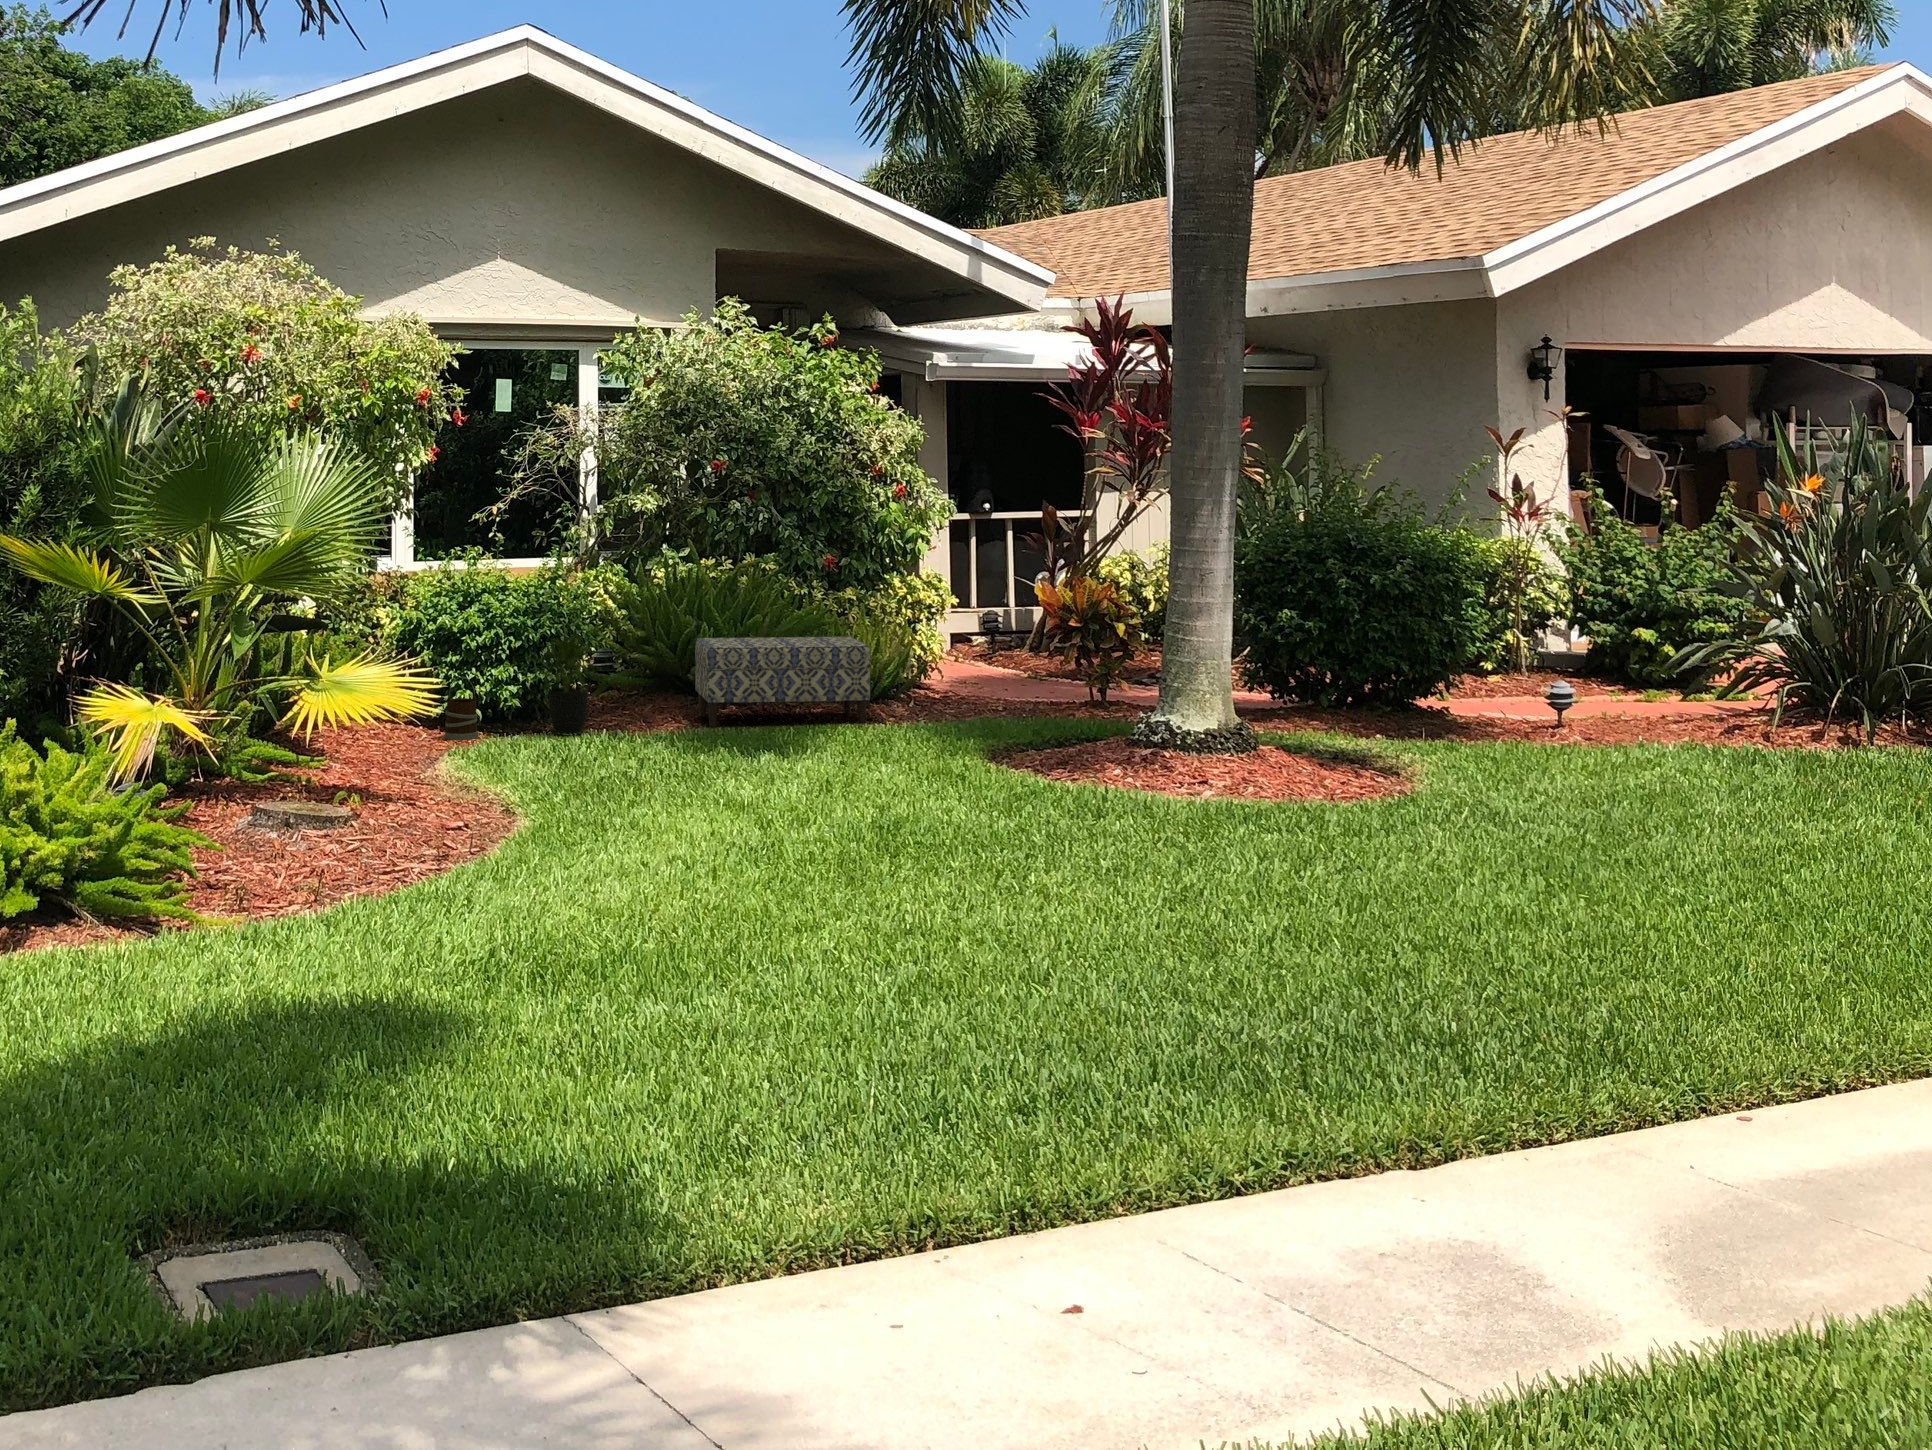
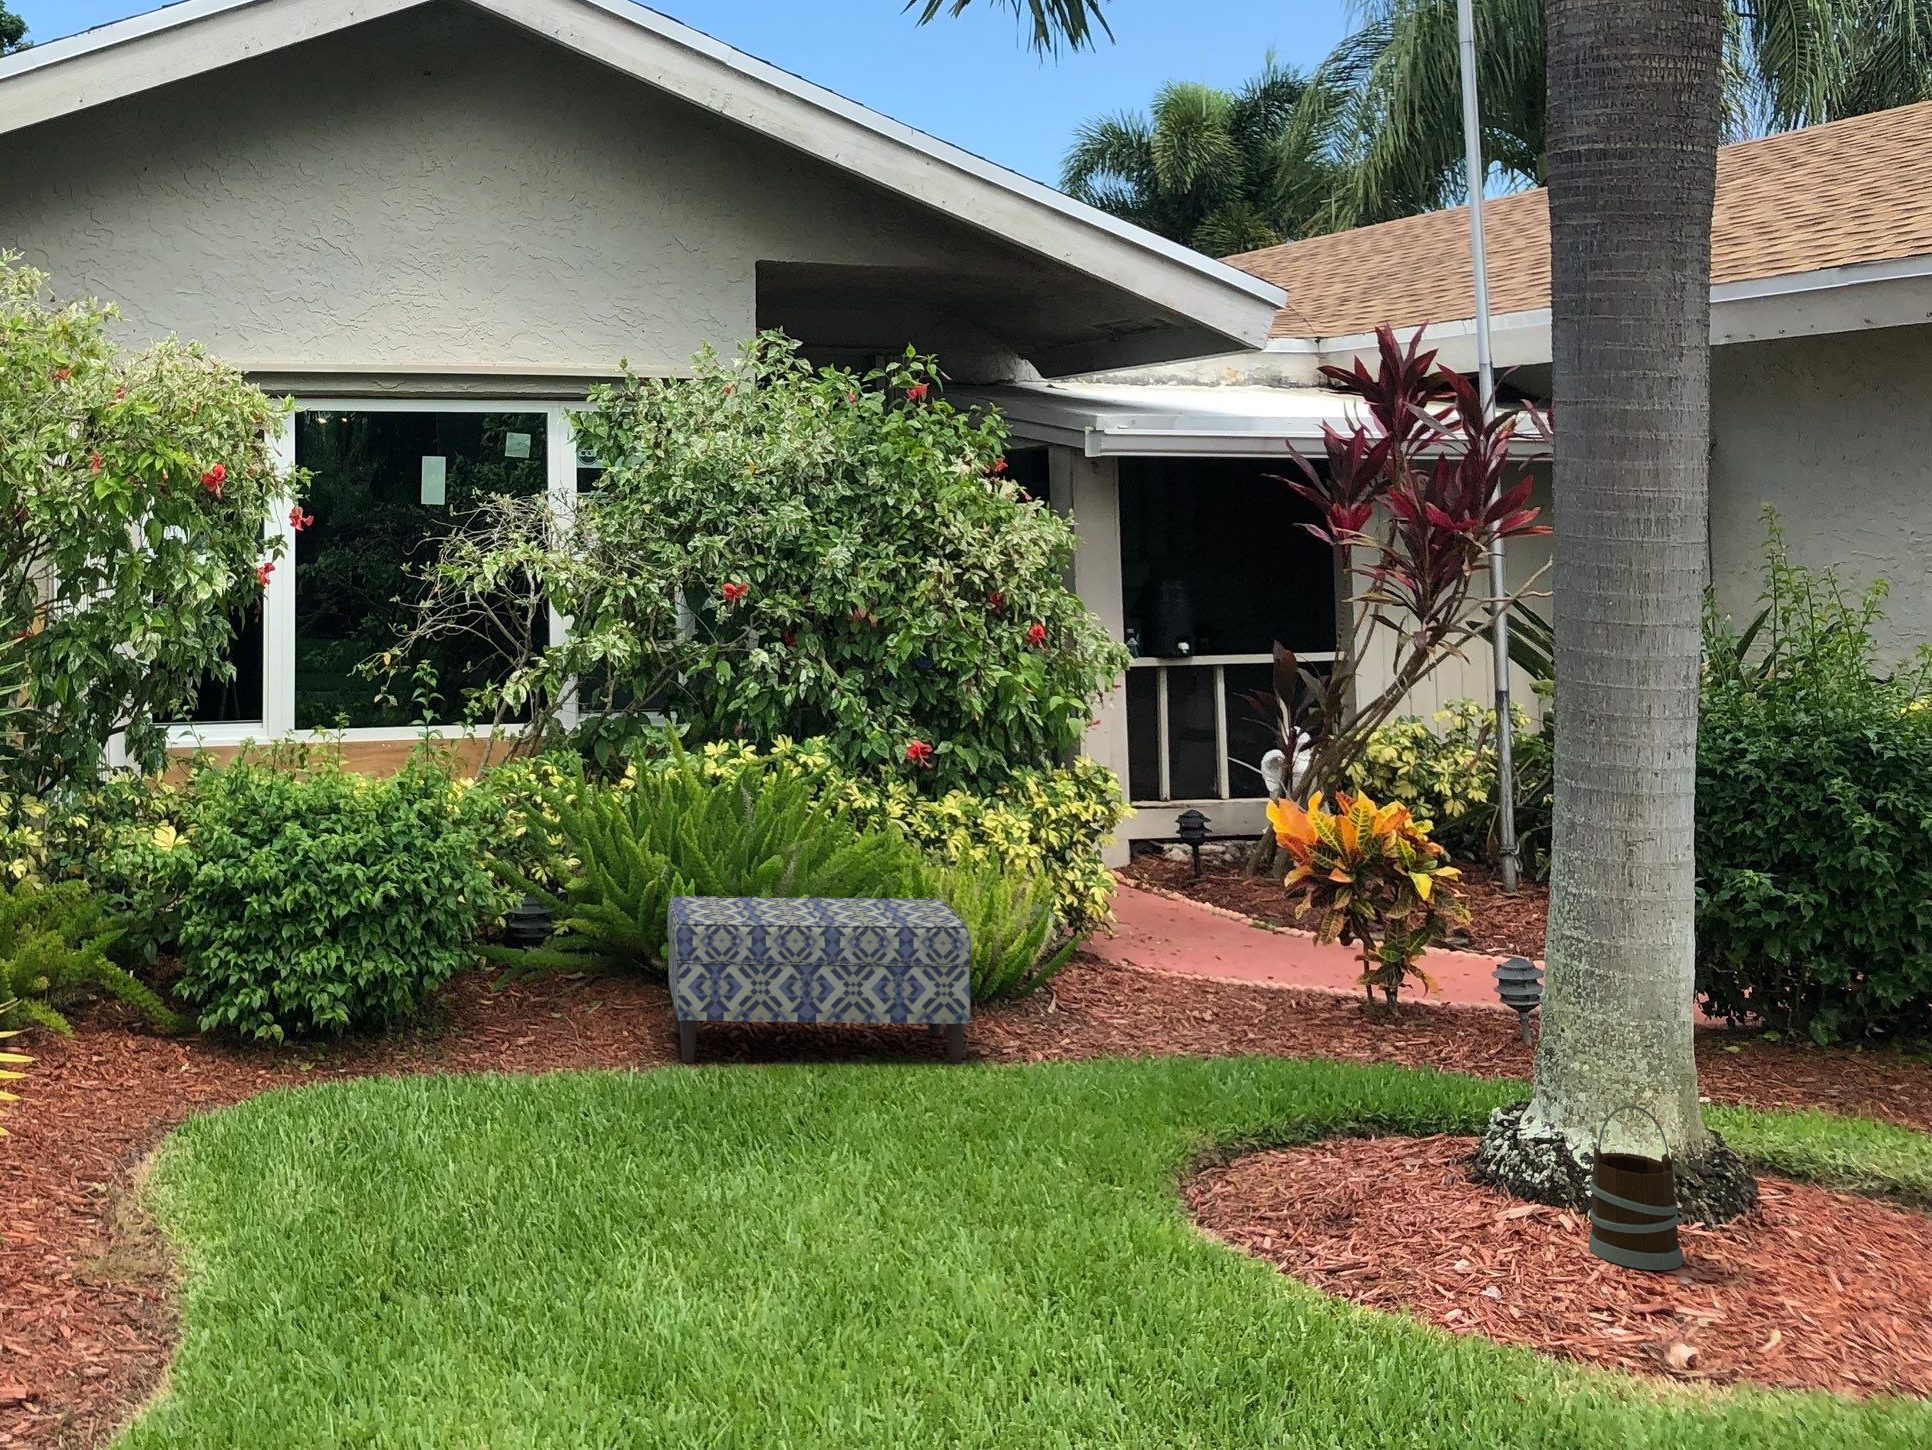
potted plant: present [540,633,596,736] -> none [374,892,489,1077]
wooden bucket: present [444,677,478,740] -> present [1589,1105,1683,1270]

